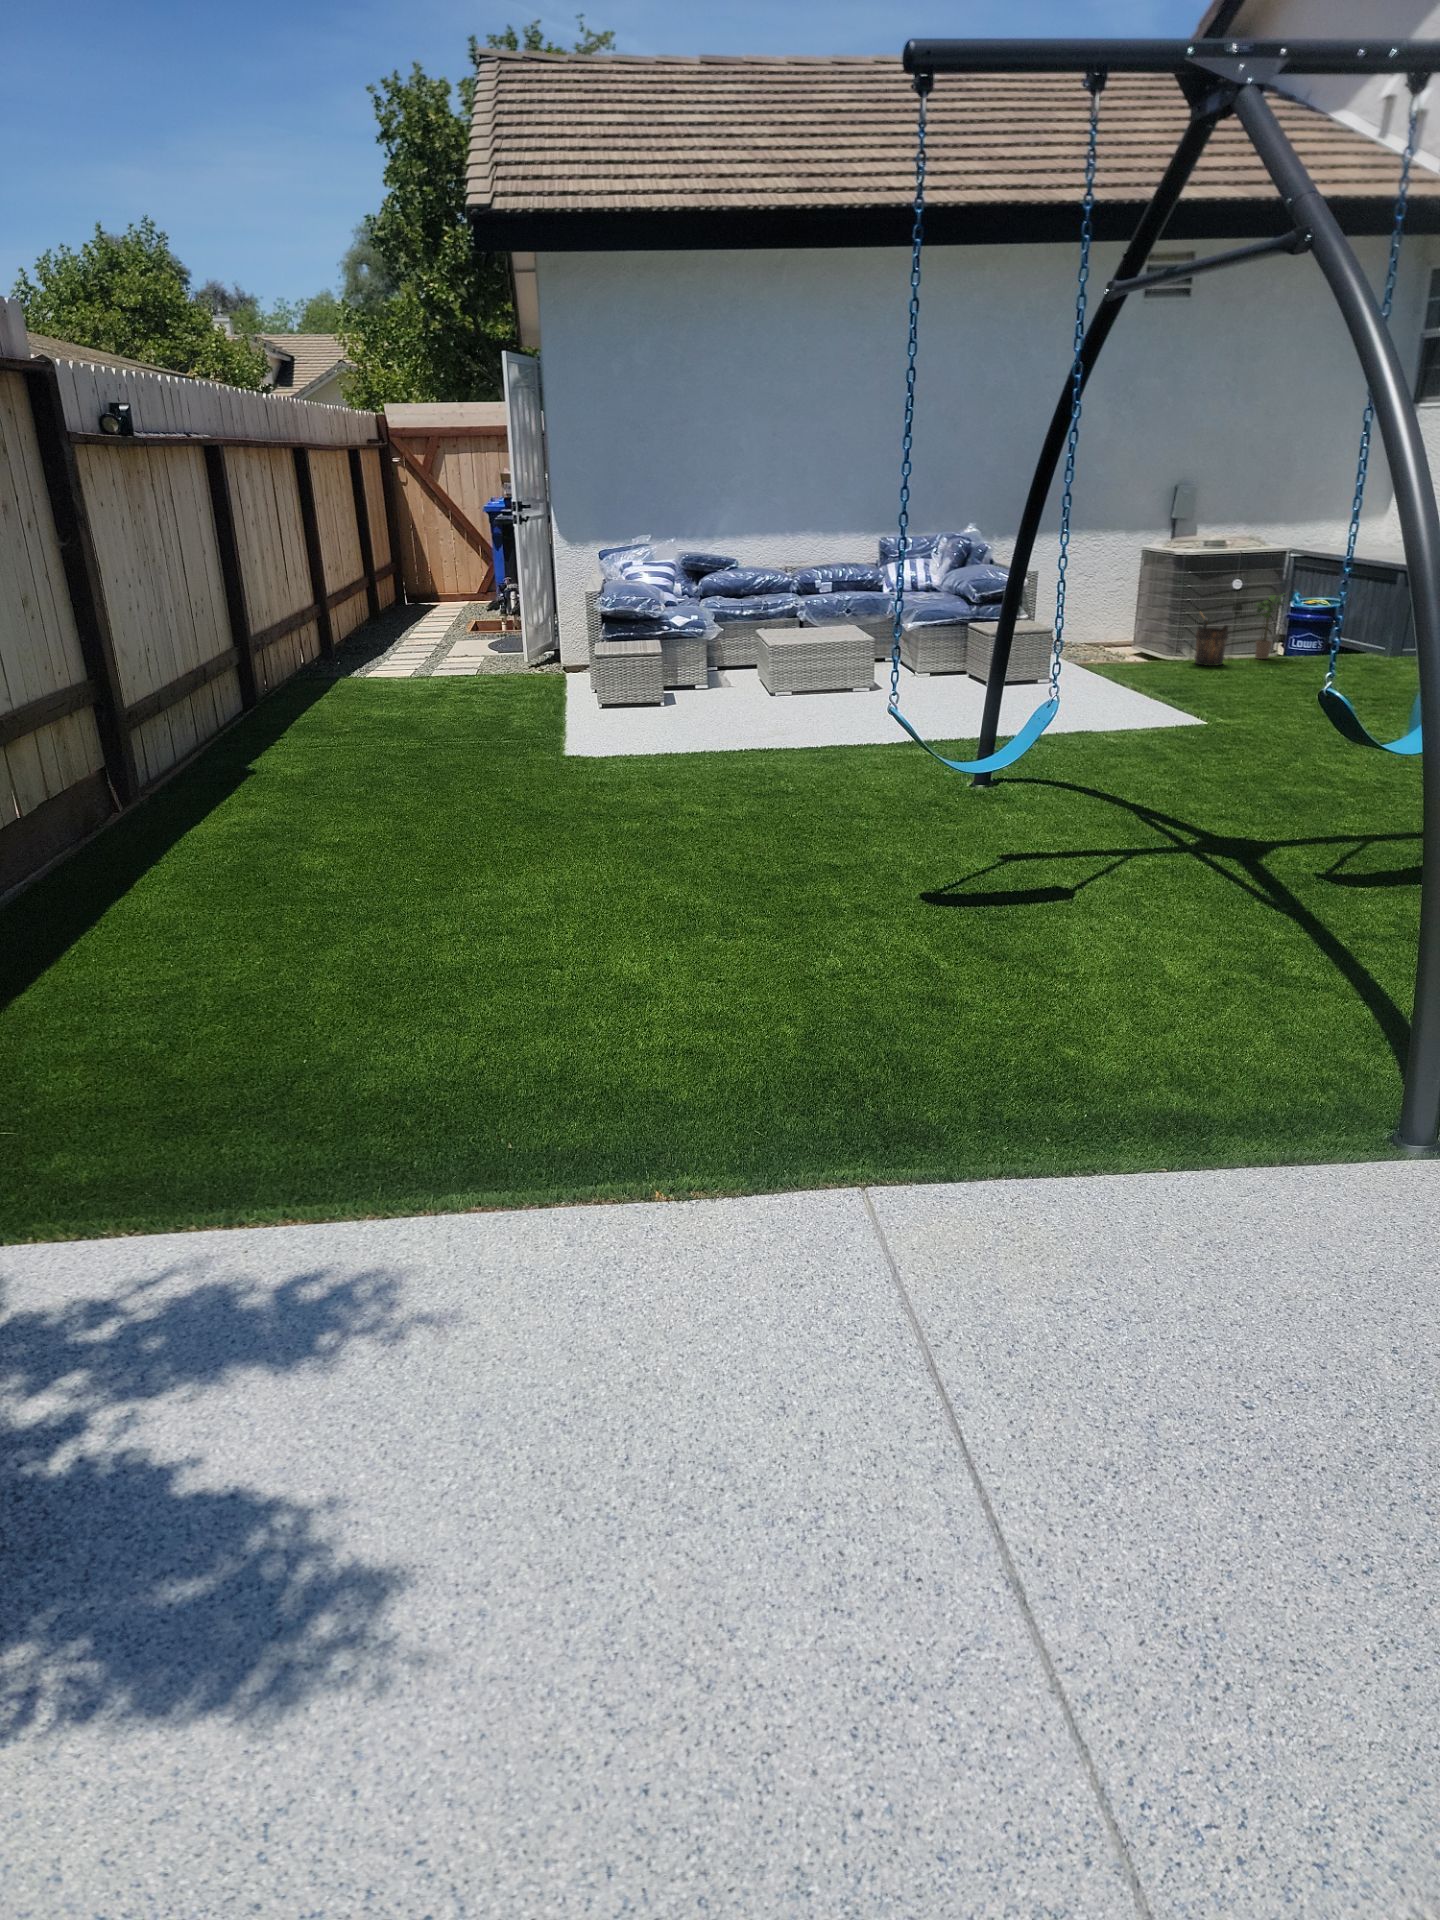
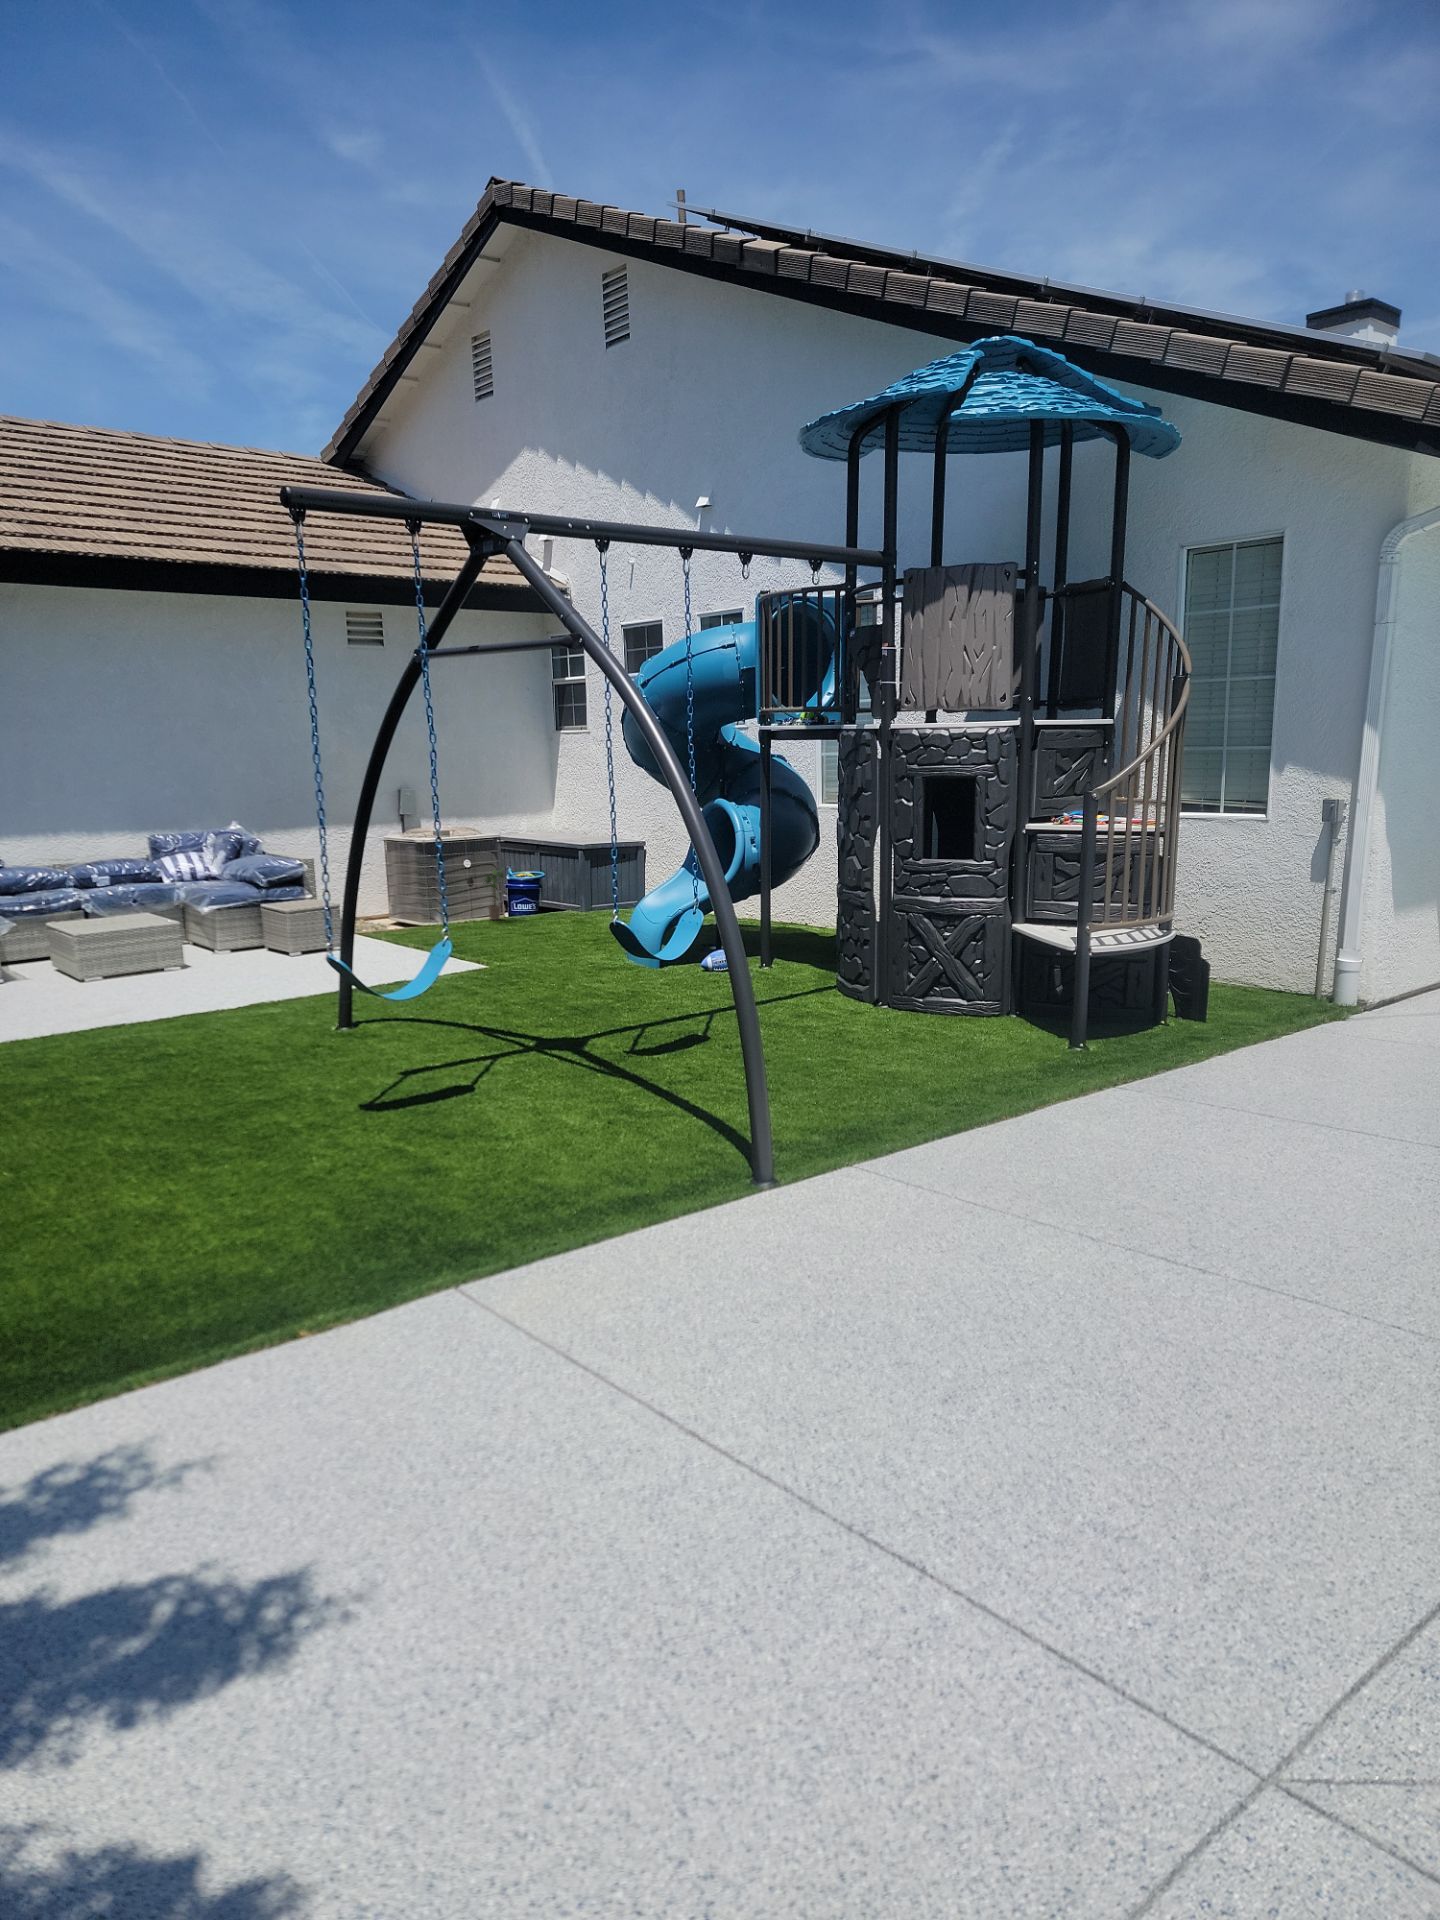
bucket: present [1194,613,1229,666] -> none [442,885,470,928]

